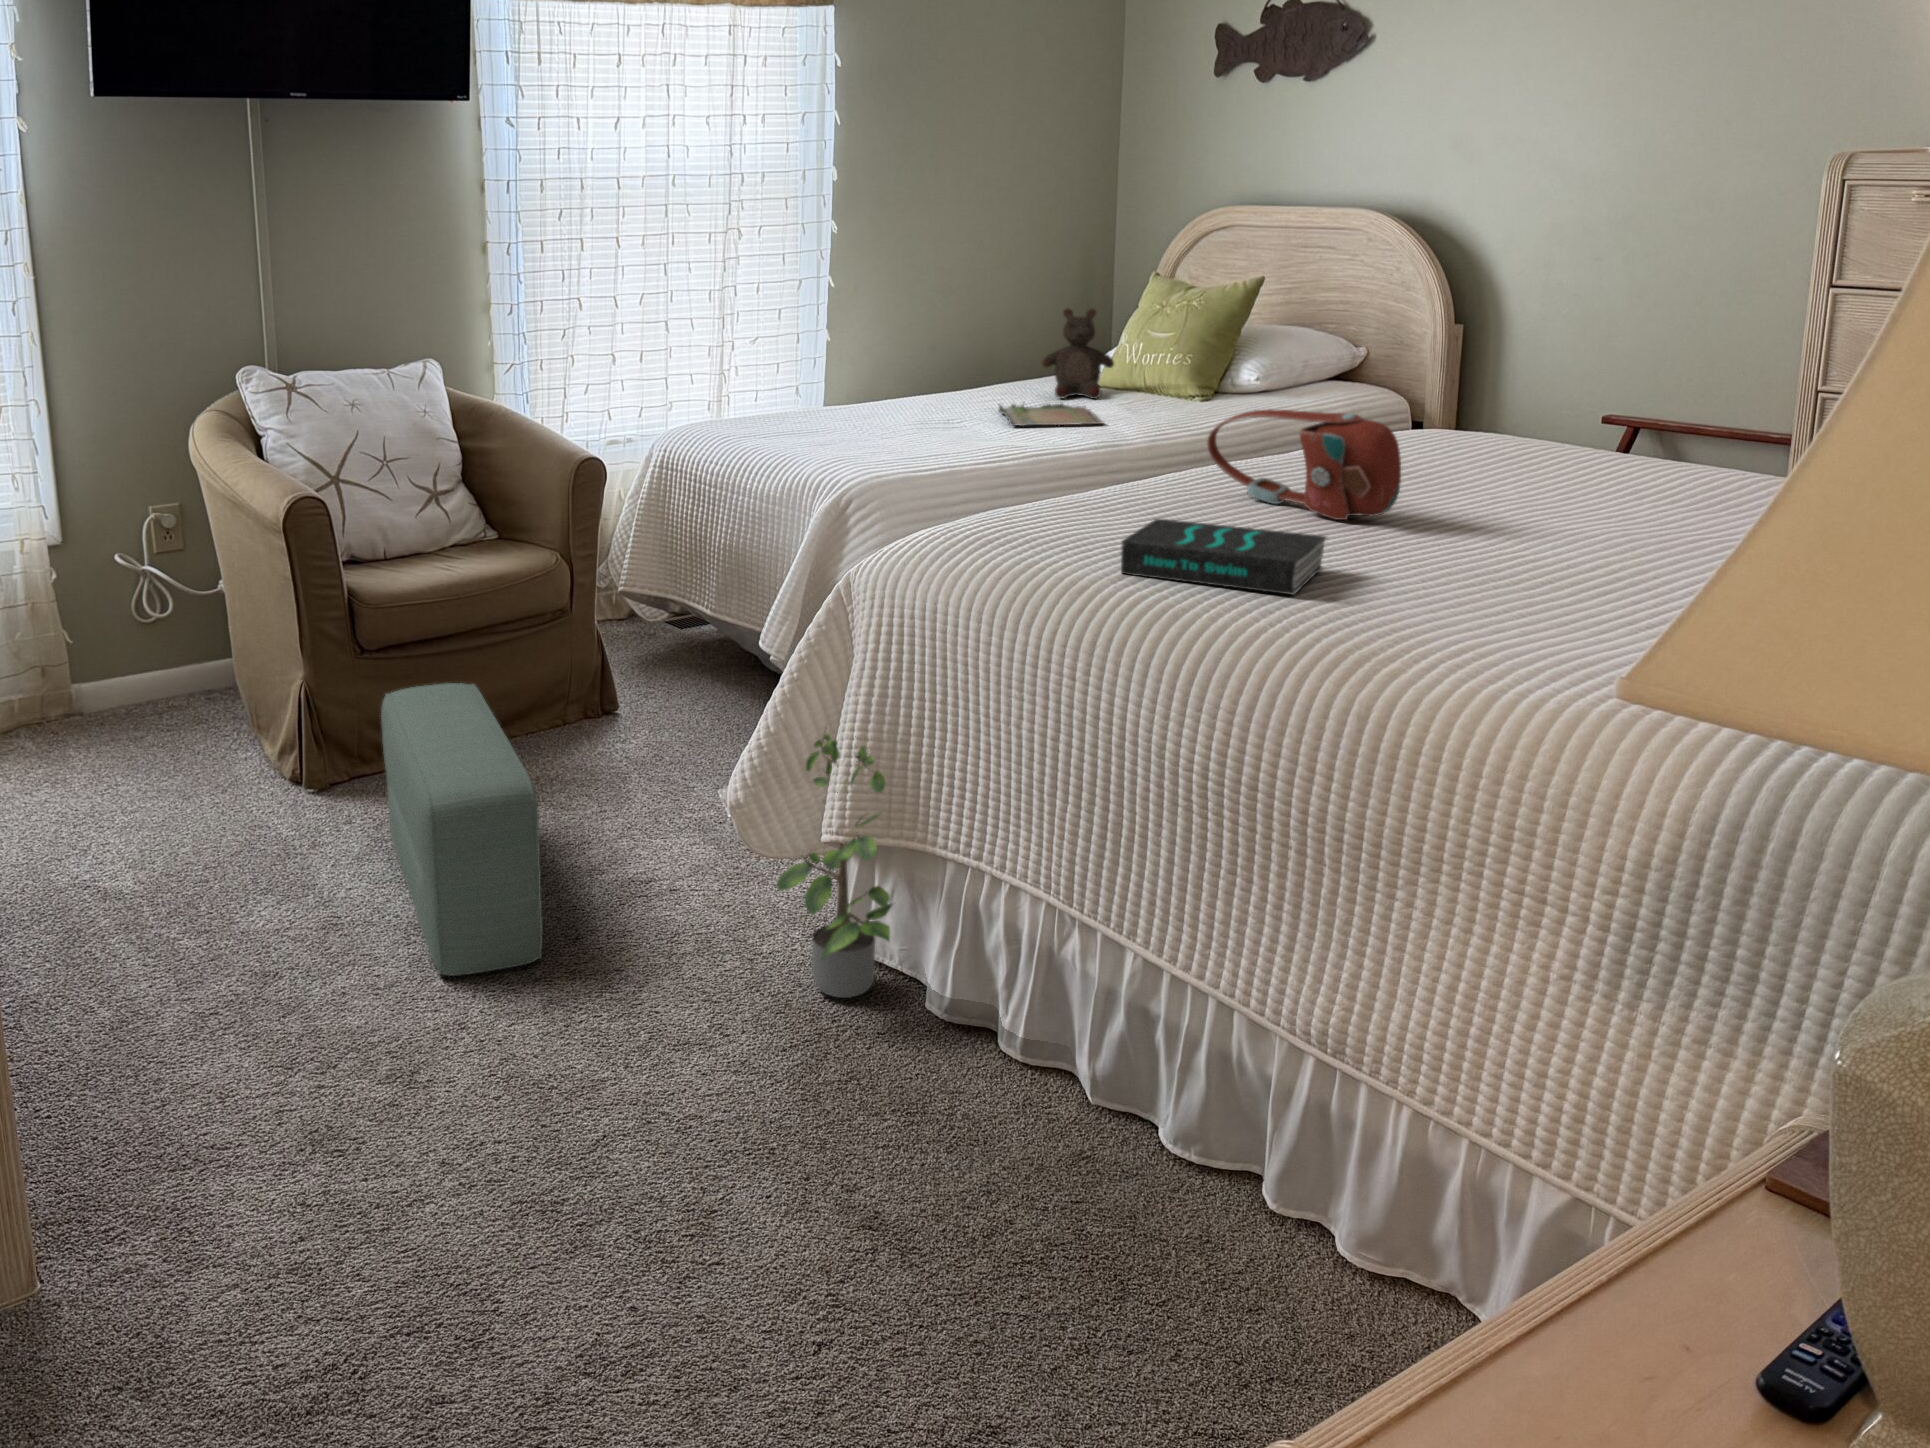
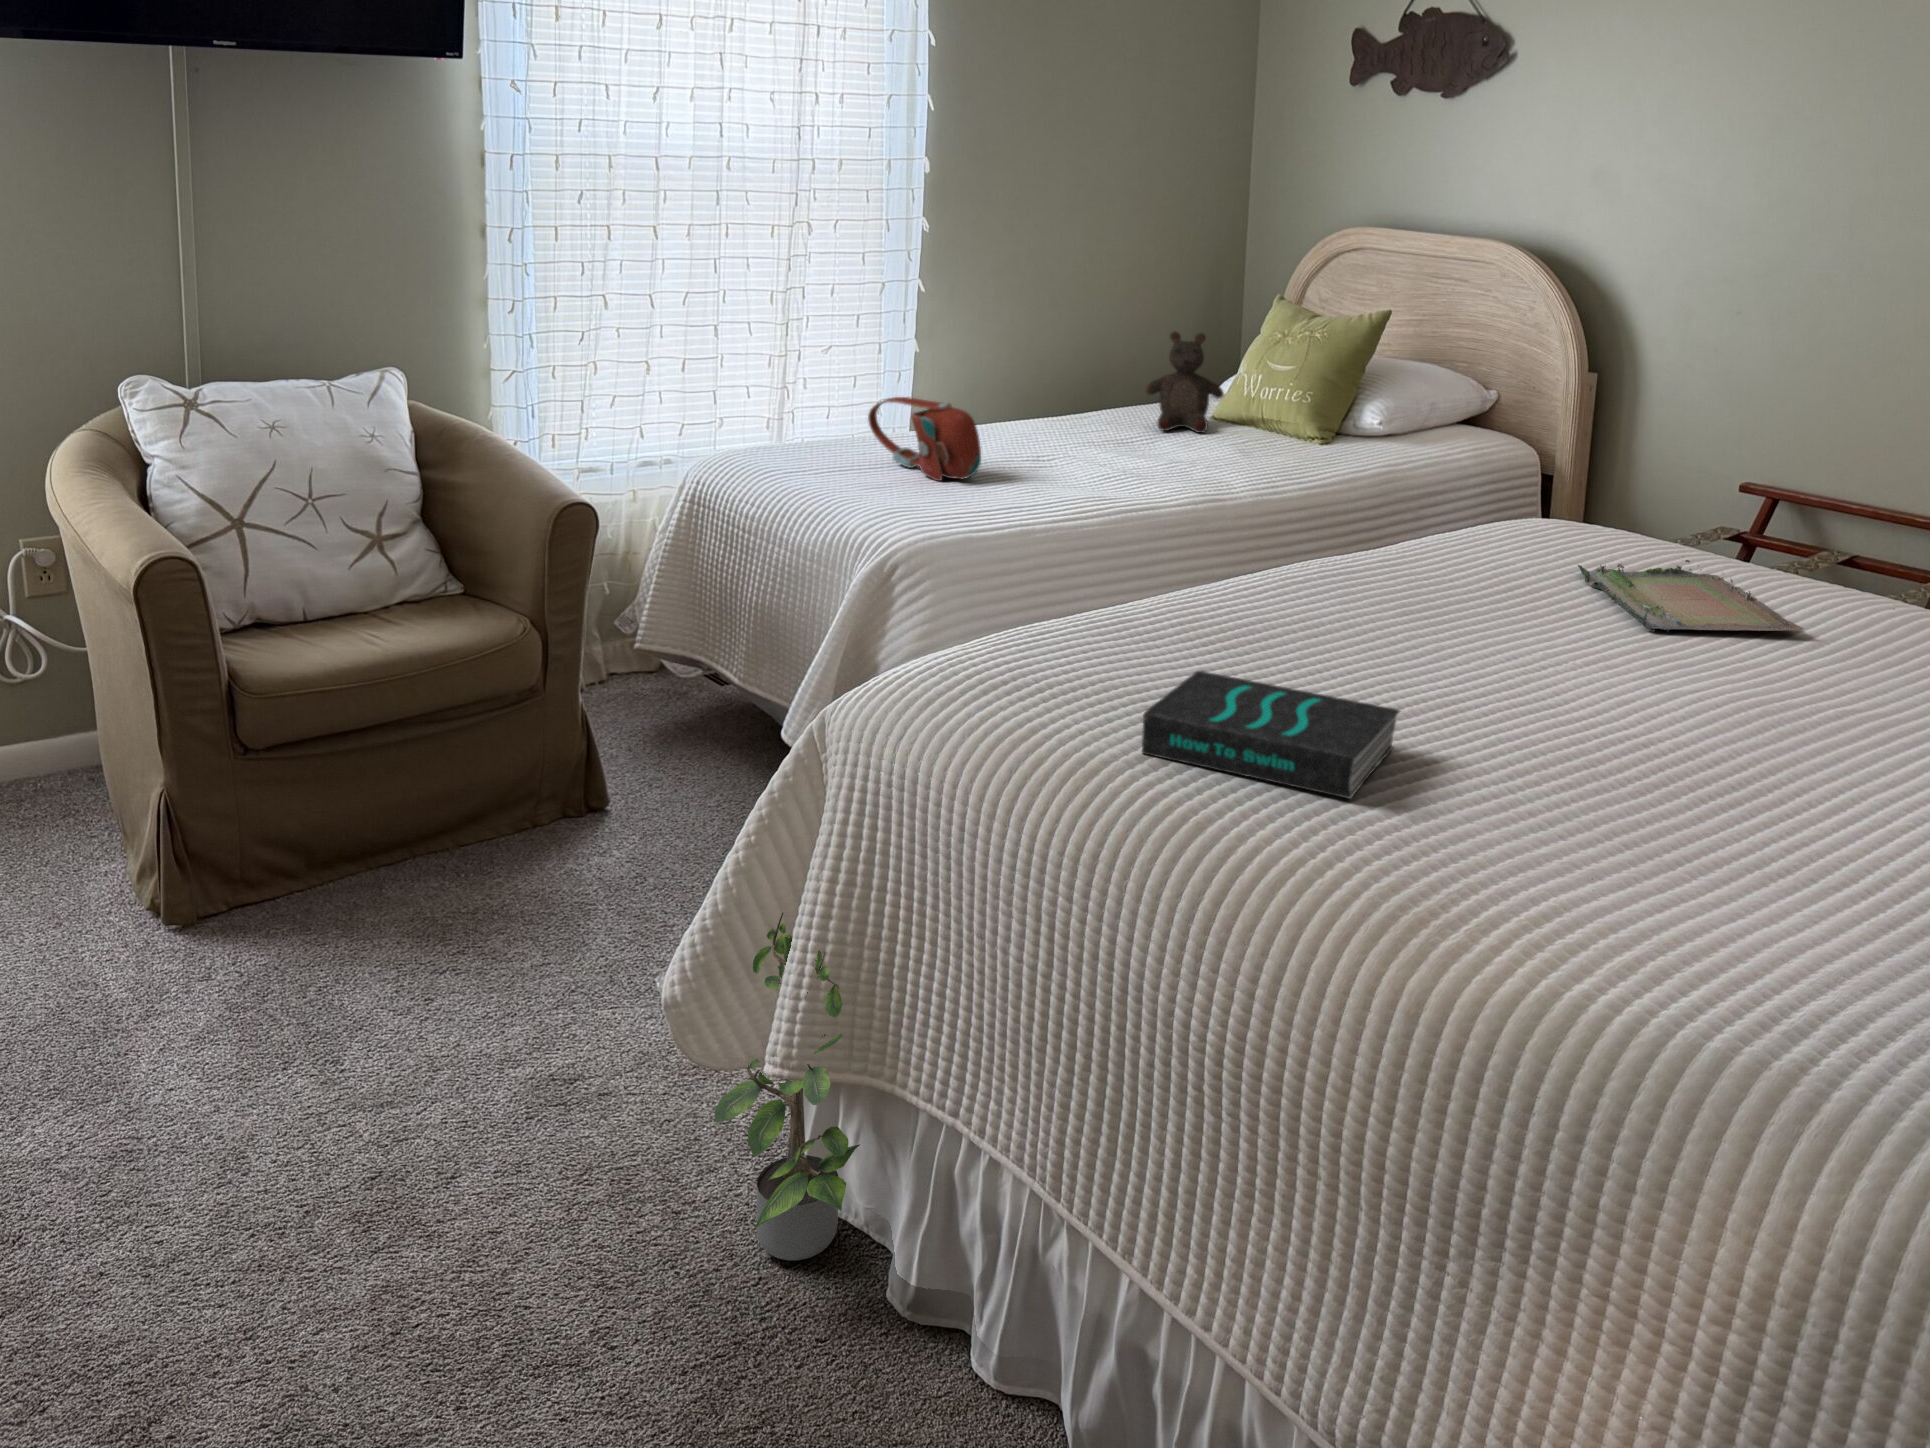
tray: present [999,402,1102,426] -> present [1578,560,1804,632]
handbag: present [1207,409,1401,520] -> present [868,397,981,481]
pouf: present [381,683,542,976] -> none [233,804,408,1234]

